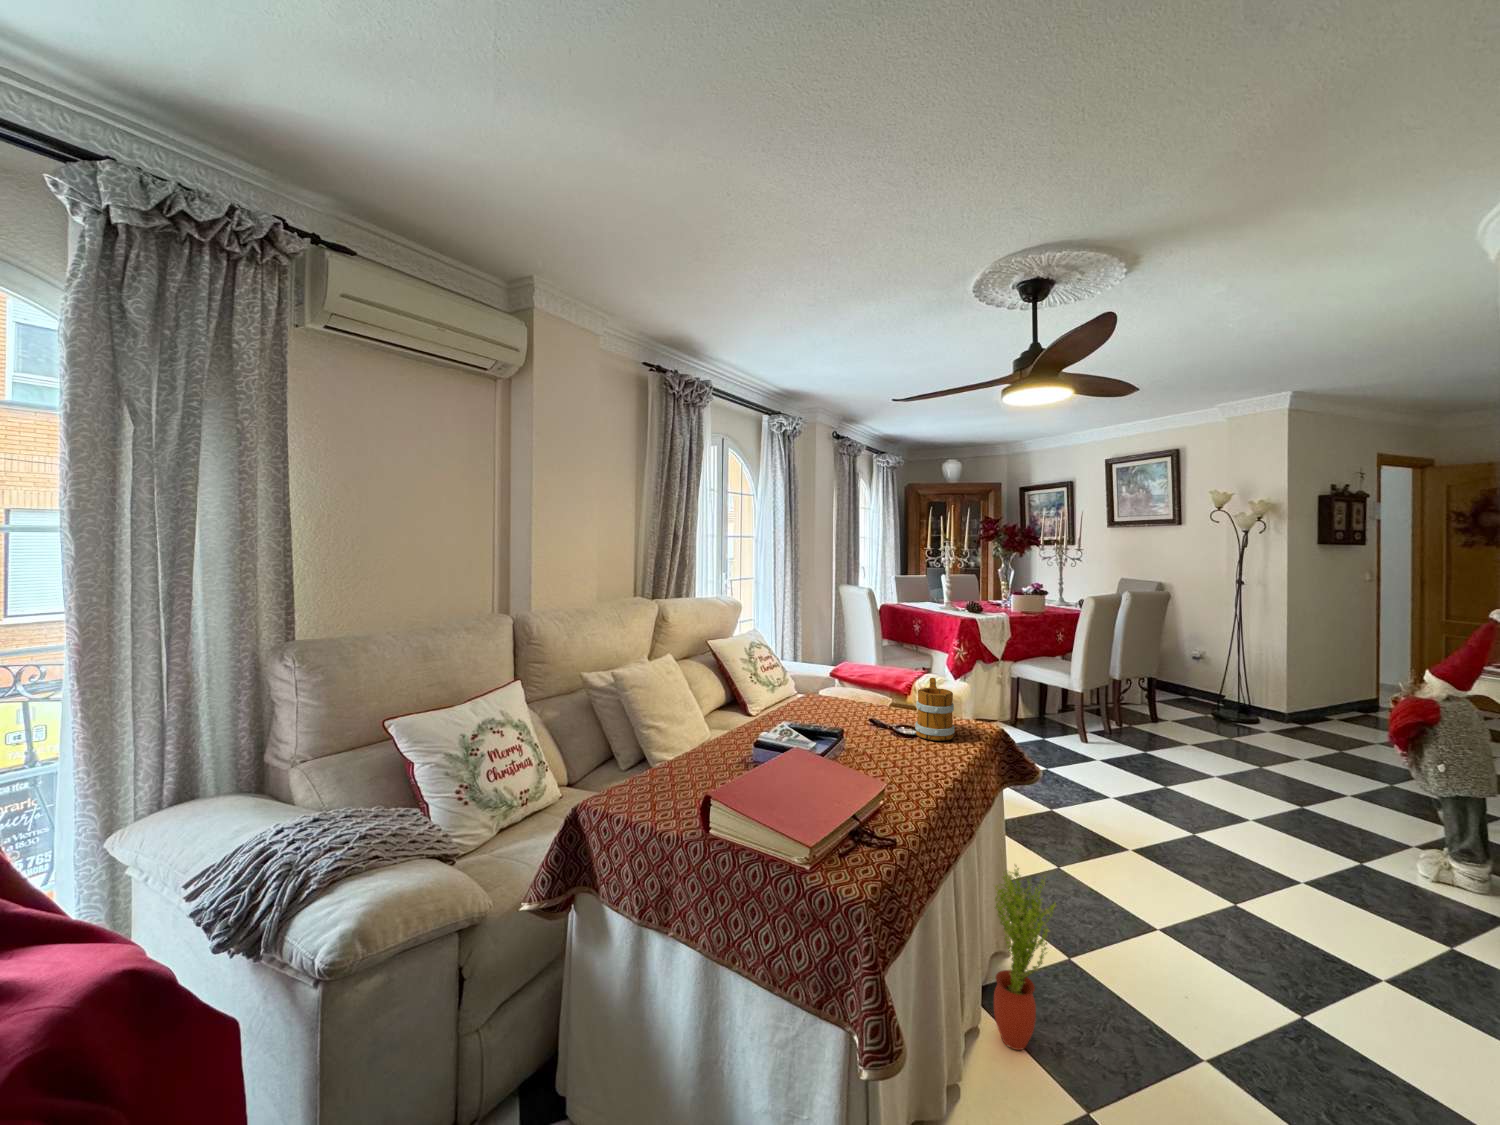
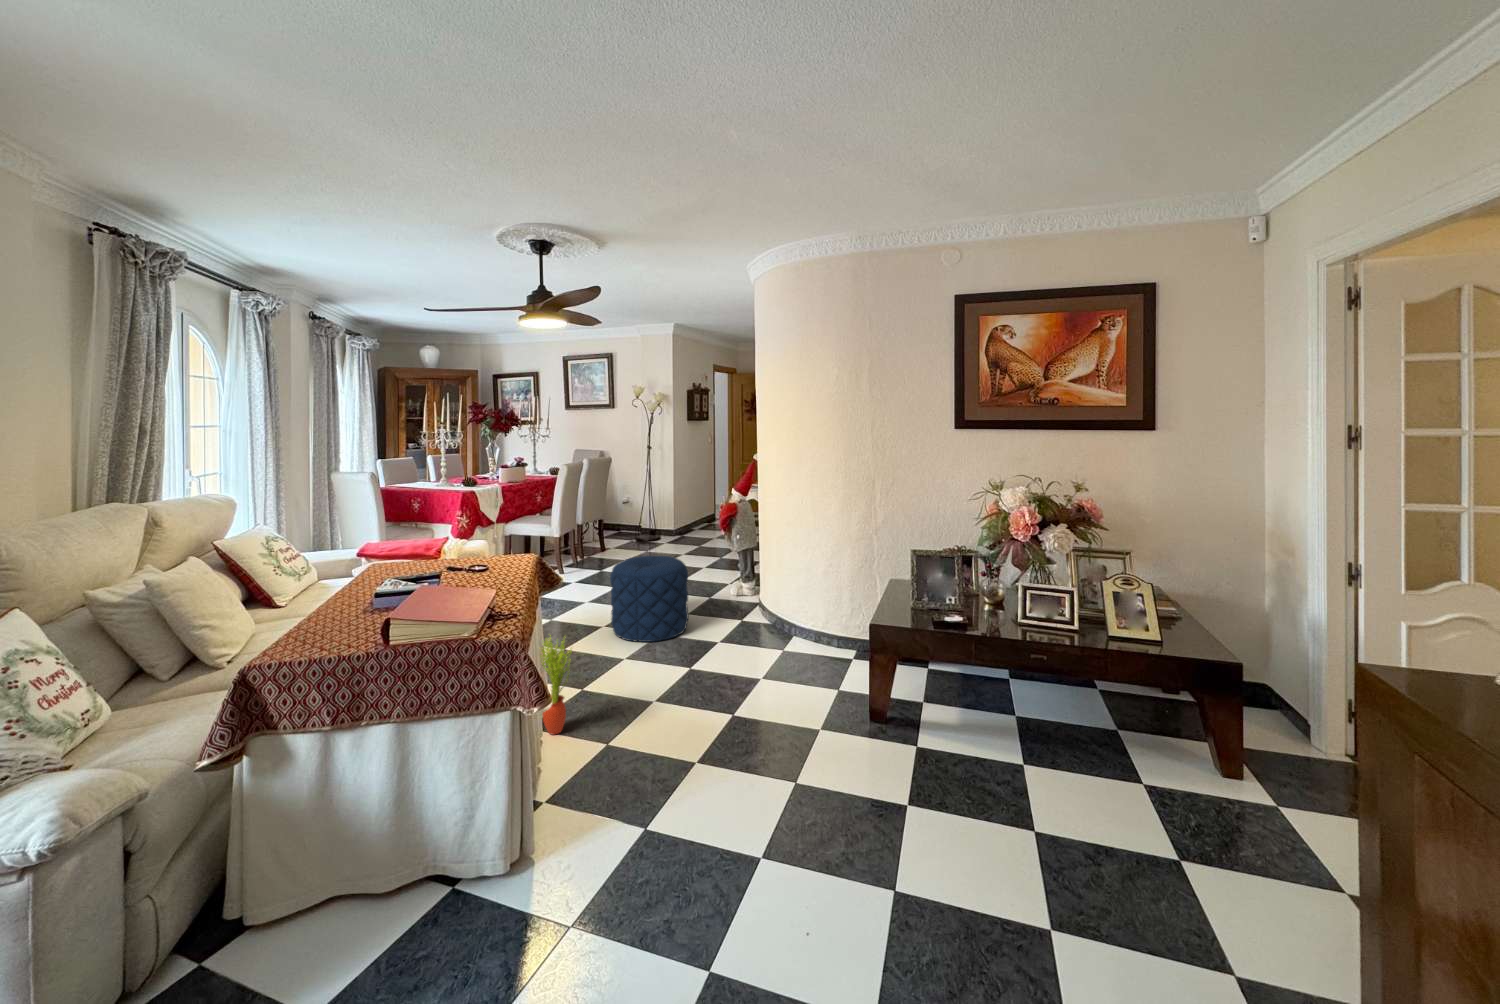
mug: present [915,678,954,741] -> none [476,536,504,576]
pouf: none [1151,750,1326,925] -> present [610,556,689,642]

